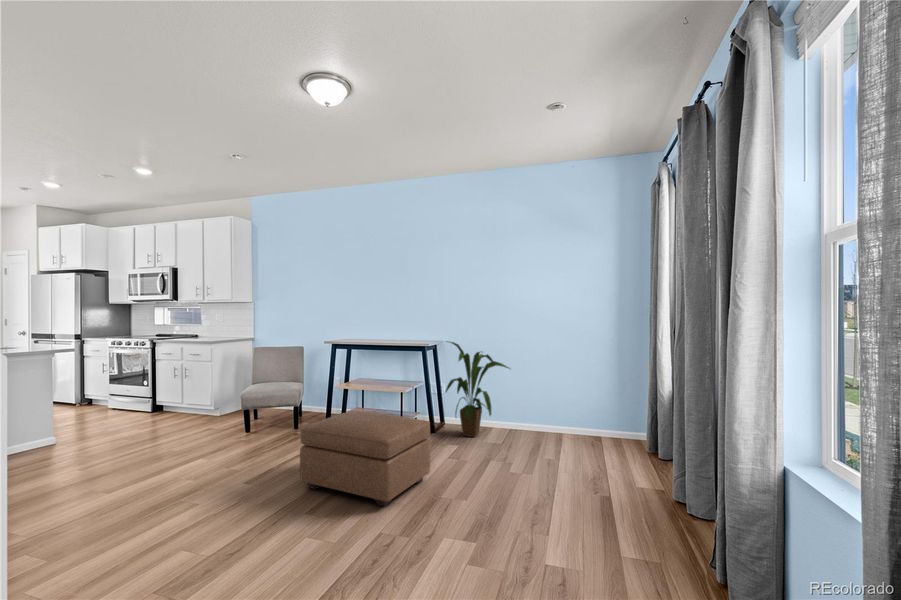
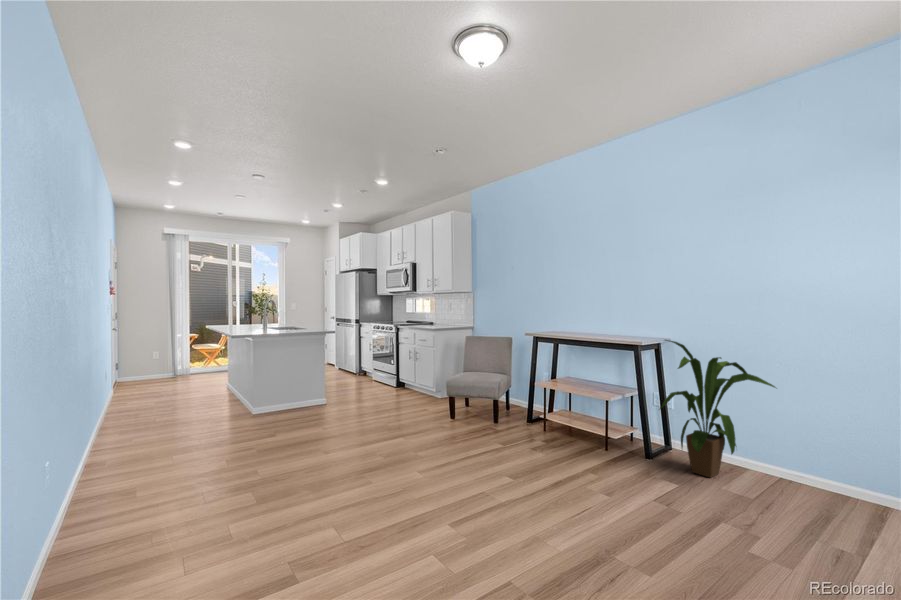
ottoman: present [300,411,430,506] -> none [457,416,612,549]

